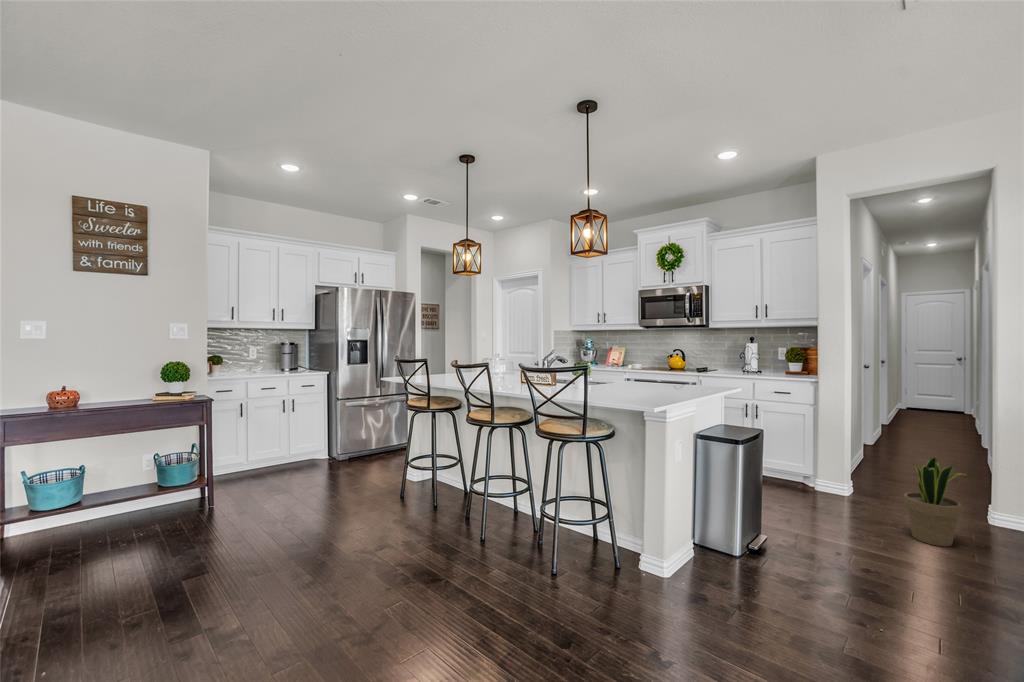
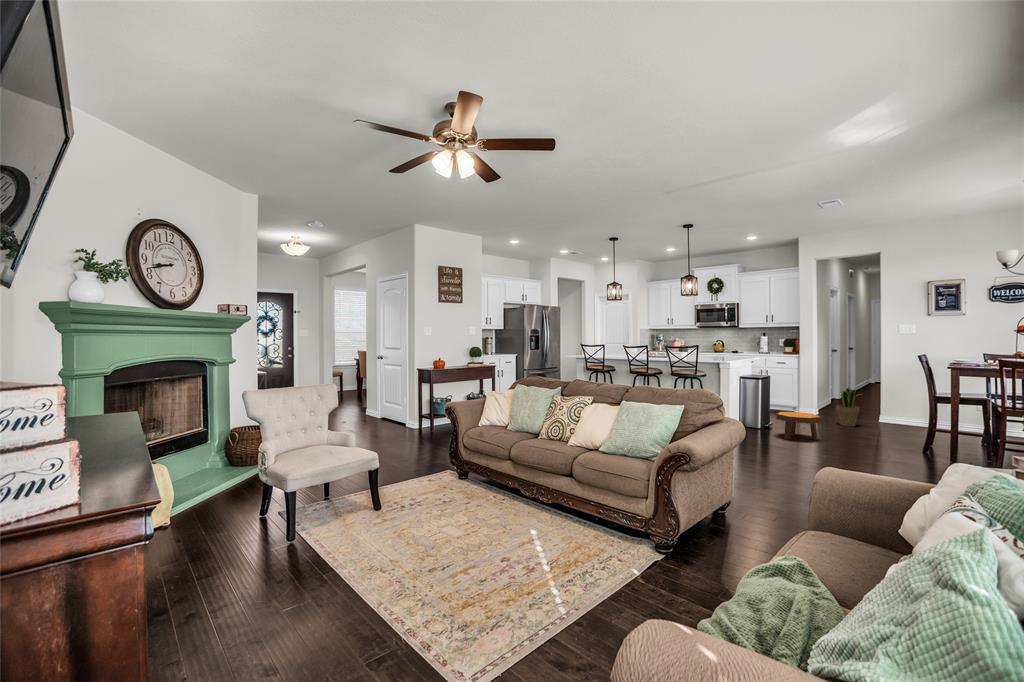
footstool: none [779,531,908,632] -> present [776,412,822,440]

